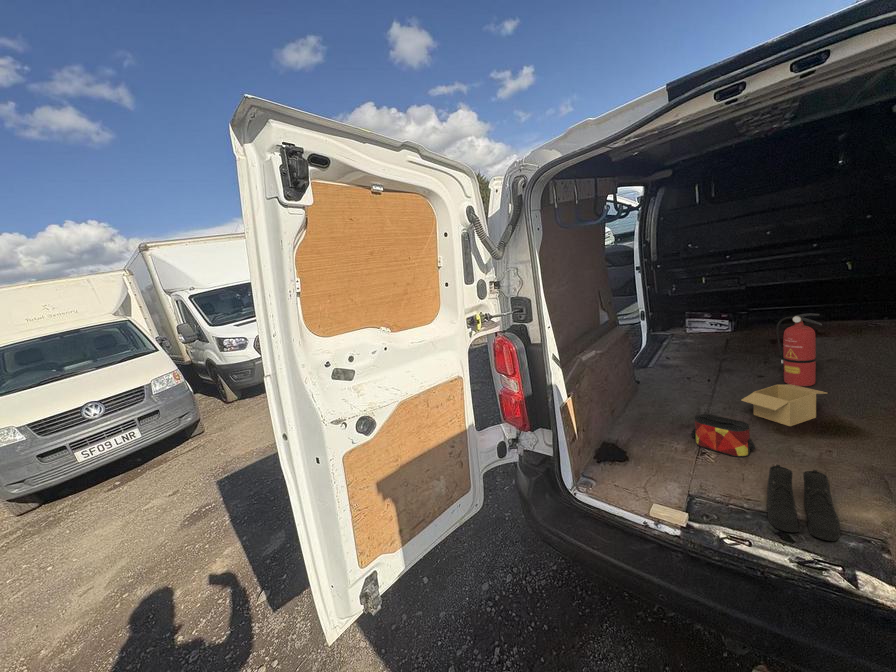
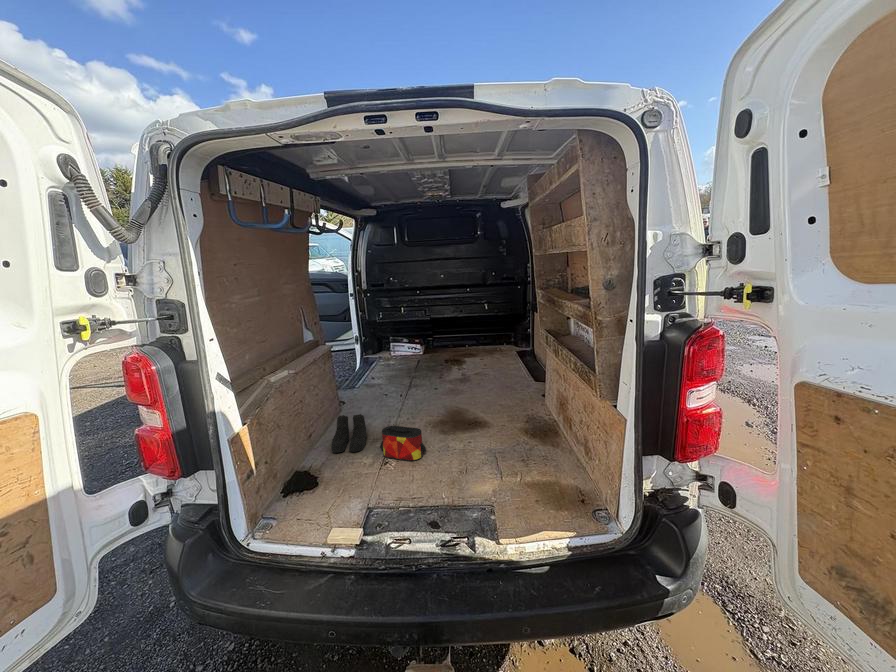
fire extinguisher: present [777,313,822,386] -> none [447,337,473,395]
cardboard box: present [741,384,827,426] -> none [420,393,475,428]
boots: present [767,465,840,541] -> present [331,414,366,453]

